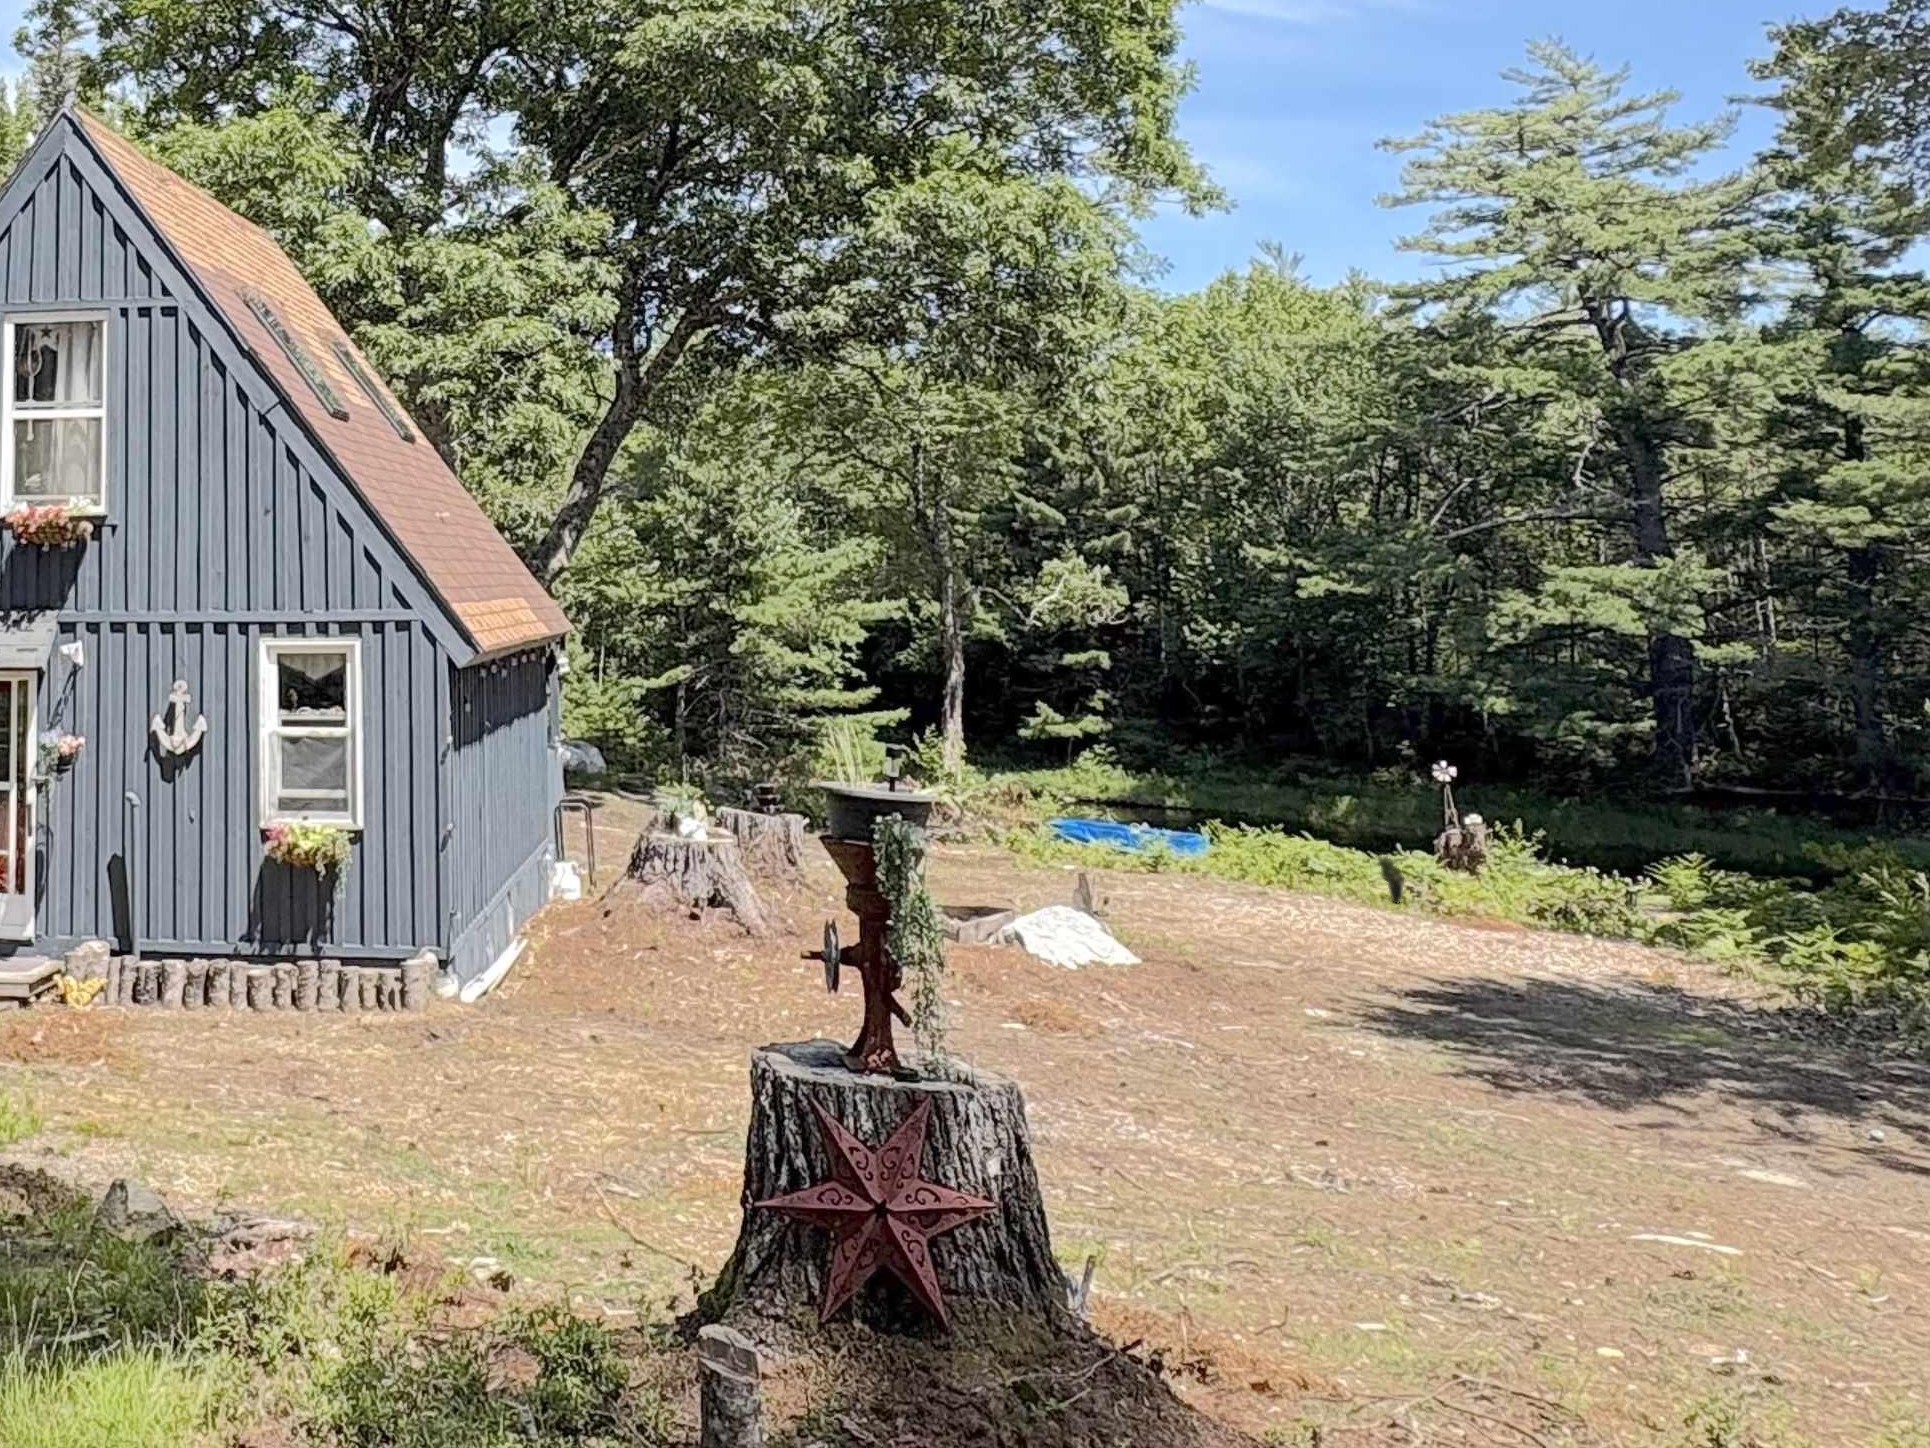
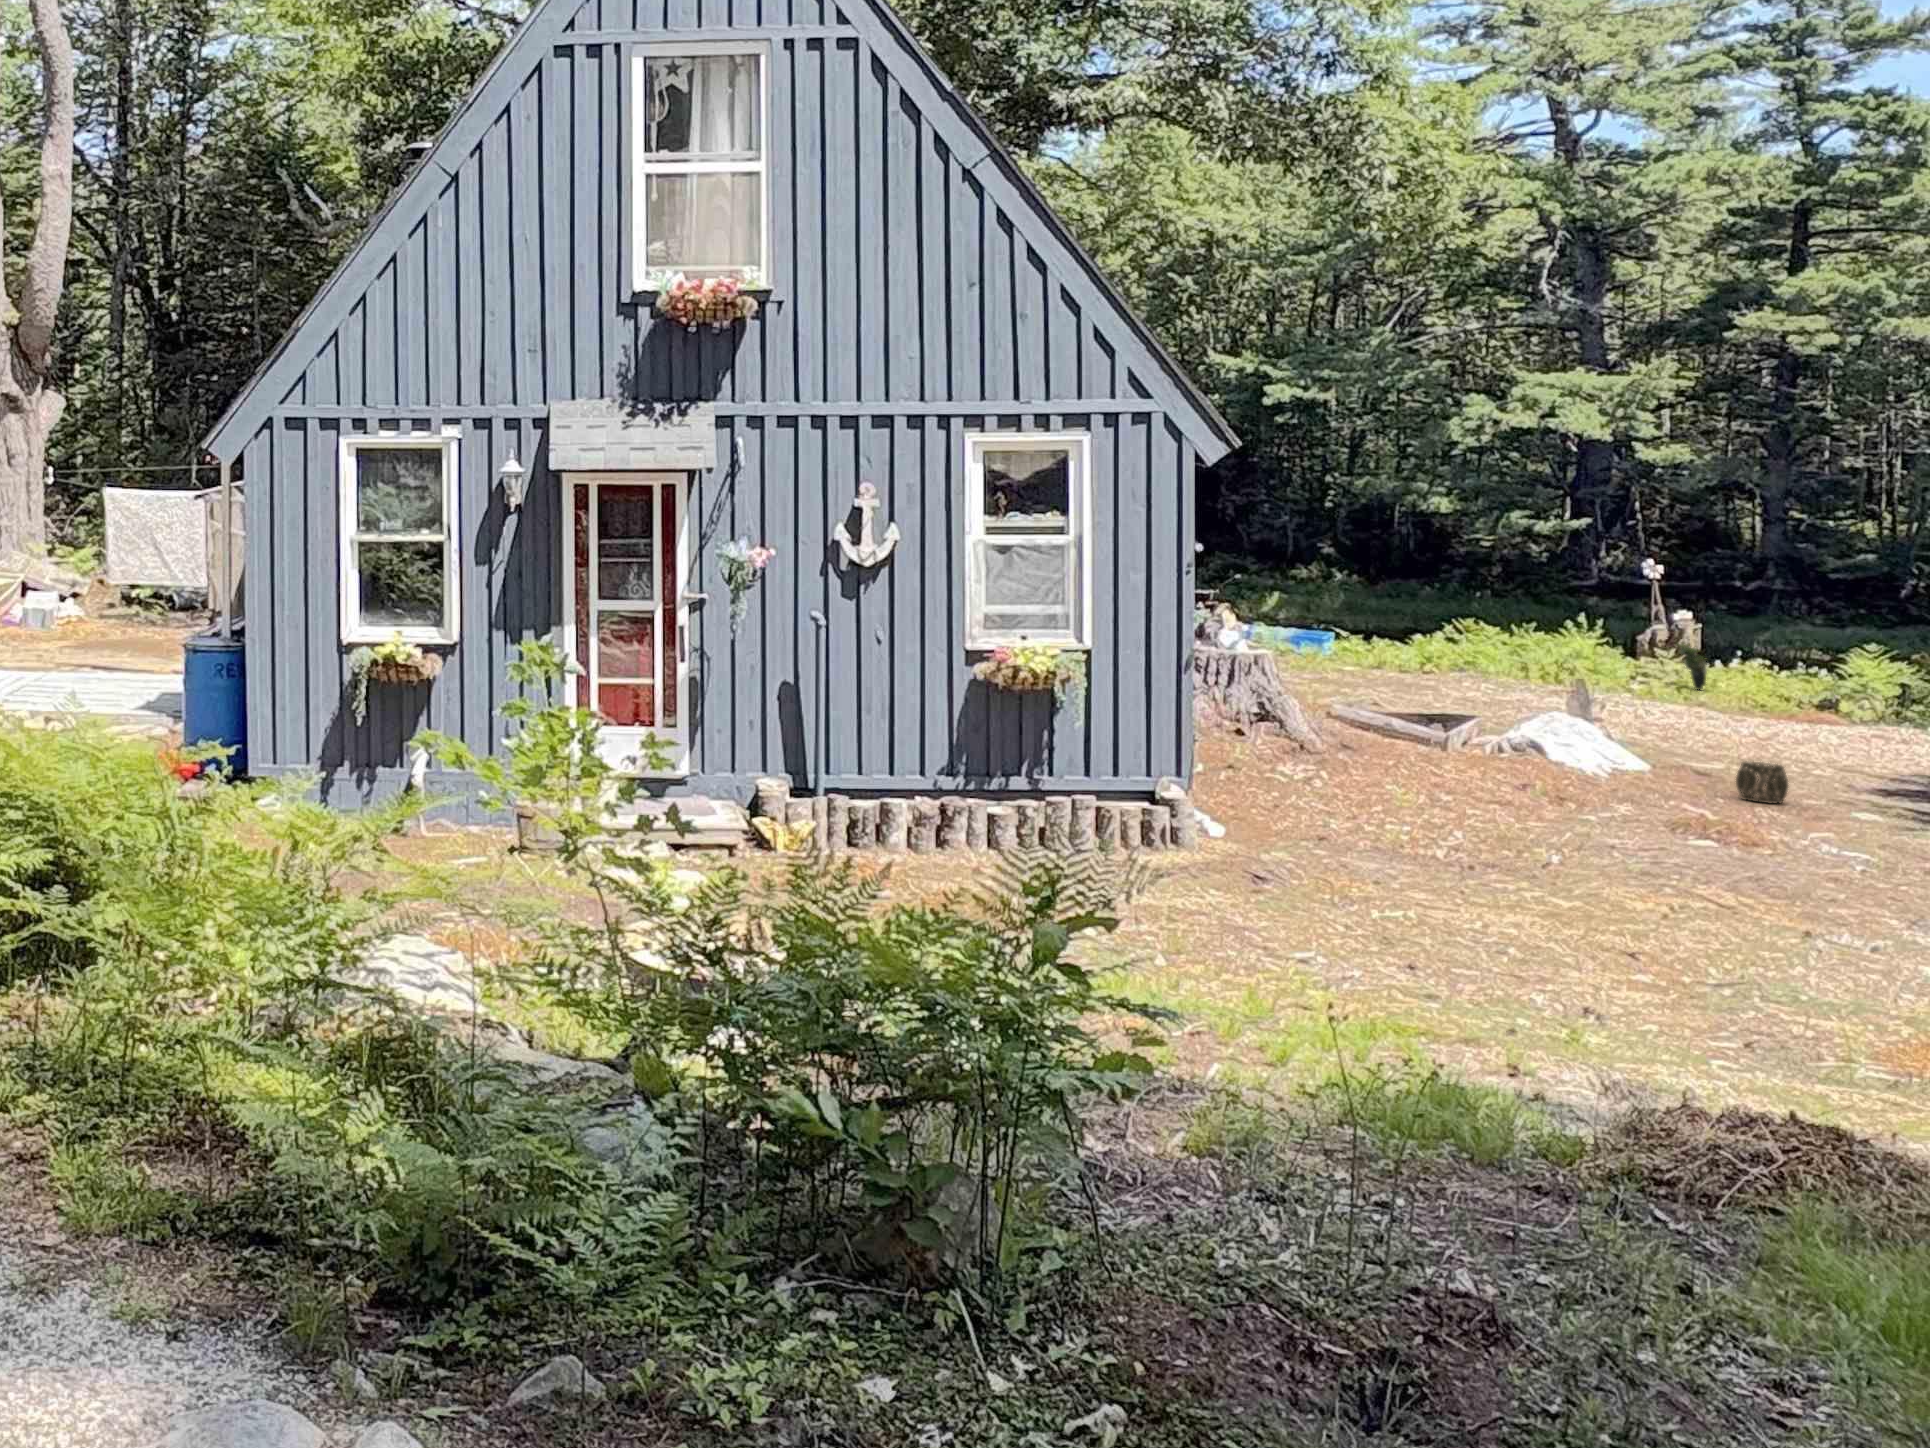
woven basket: none [1117,958,1161,1000] -> present [1736,761,1788,804]

